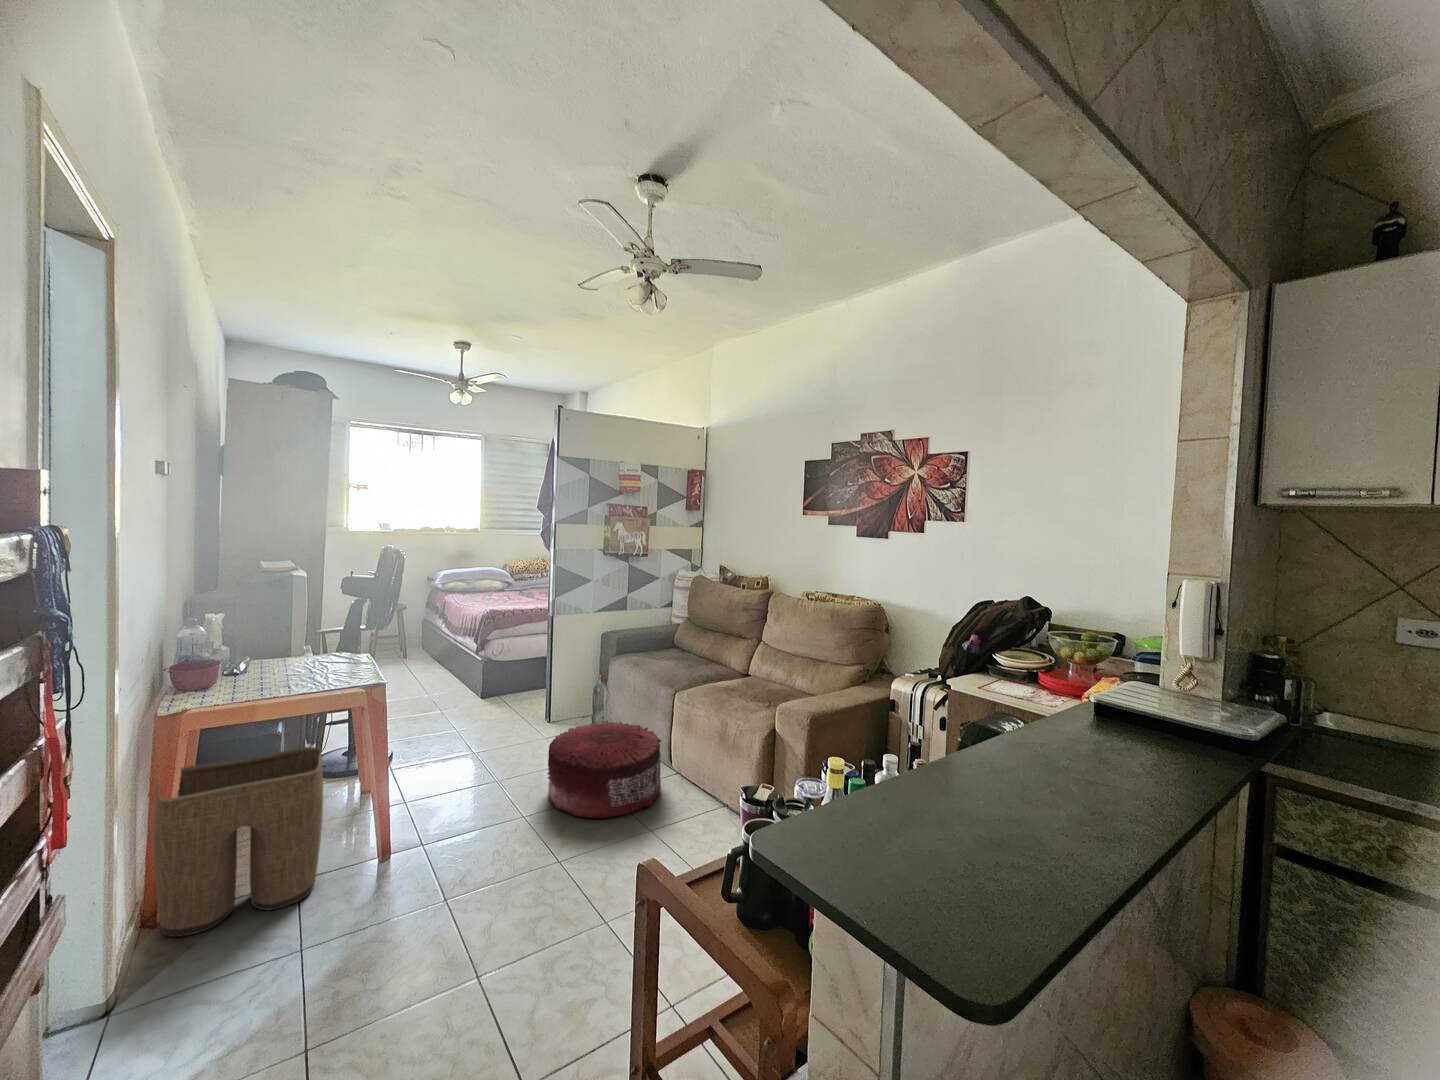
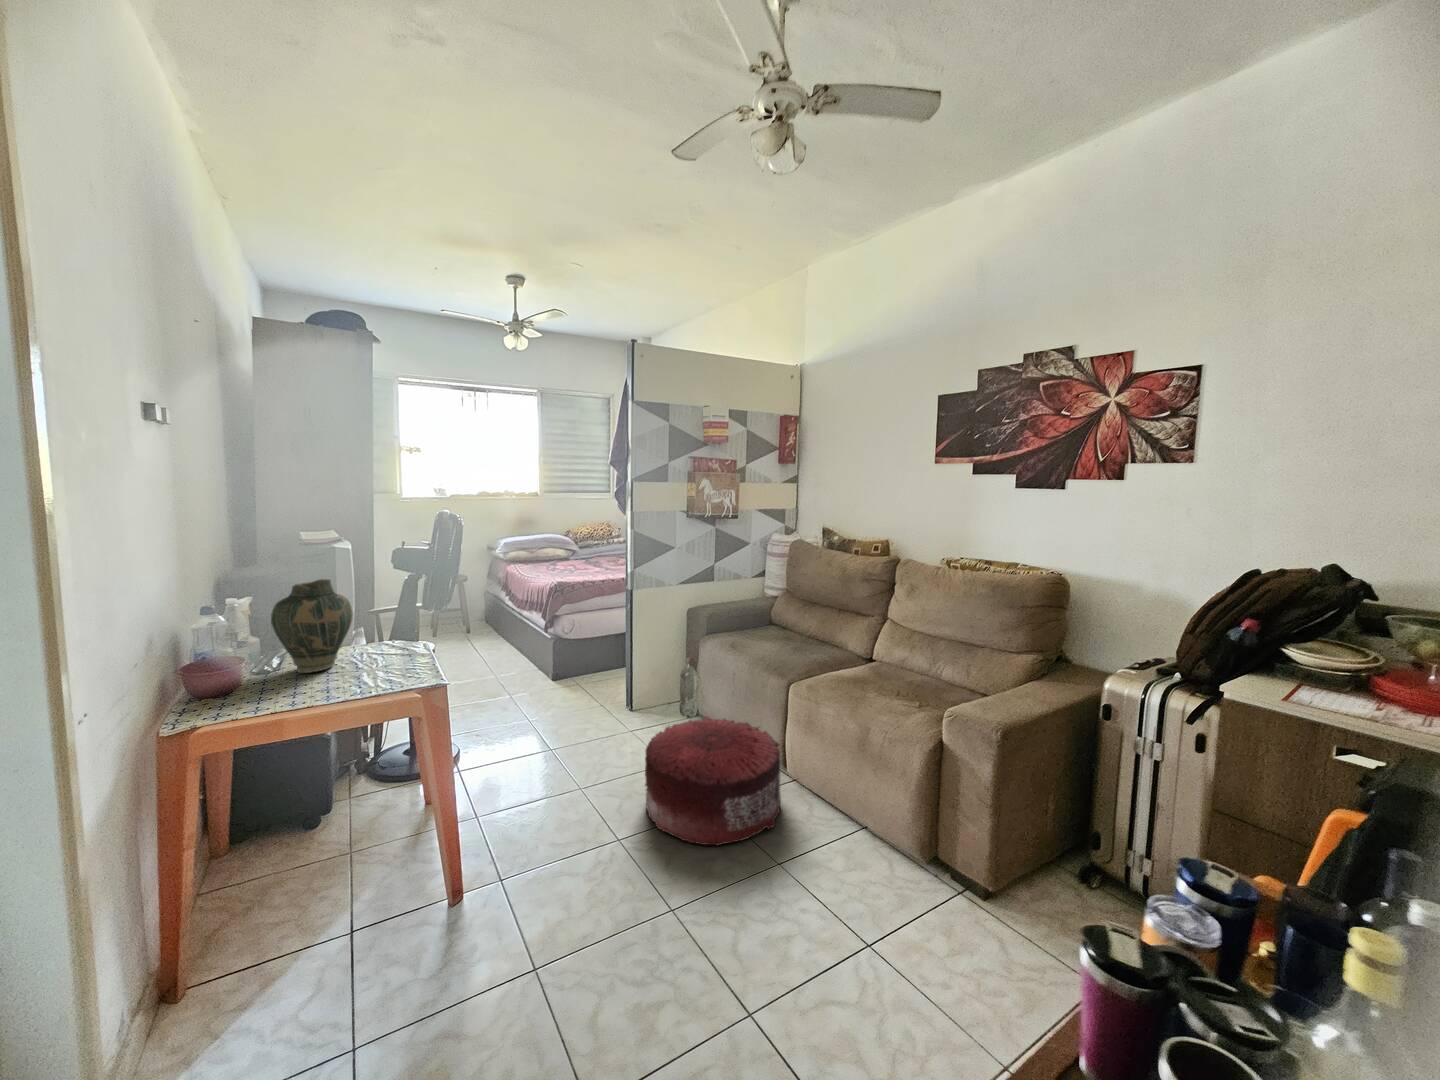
vase: none [243,600,309,675] -> present [271,579,353,673]
laundry basket: present [153,747,323,937] -> none [156,769,376,1029]

